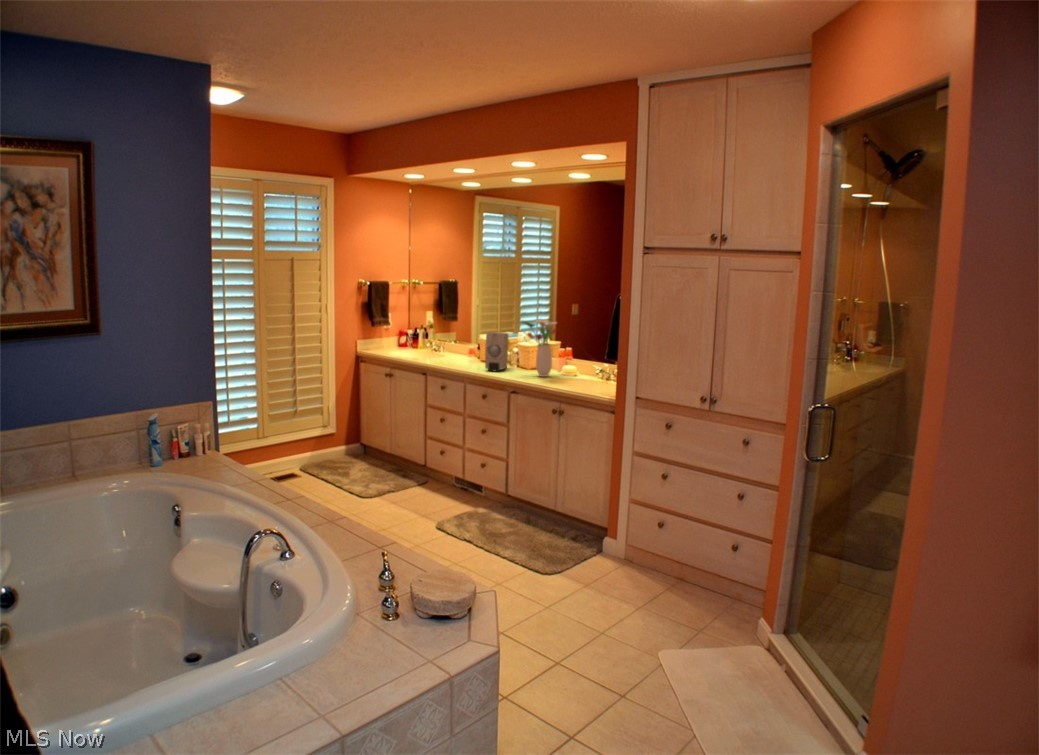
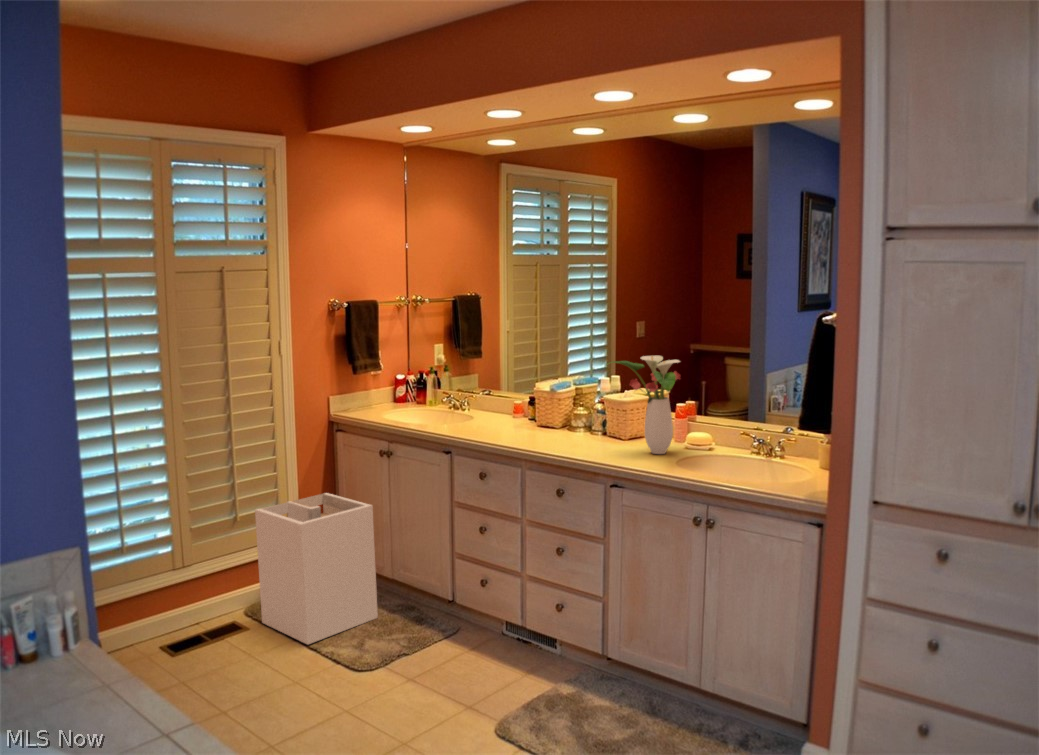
soap dispenser: present [485,332,508,372] -> none [554,379,588,446]
laundry hamper: none [308,399,380,485] -> present [255,493,378,644]

